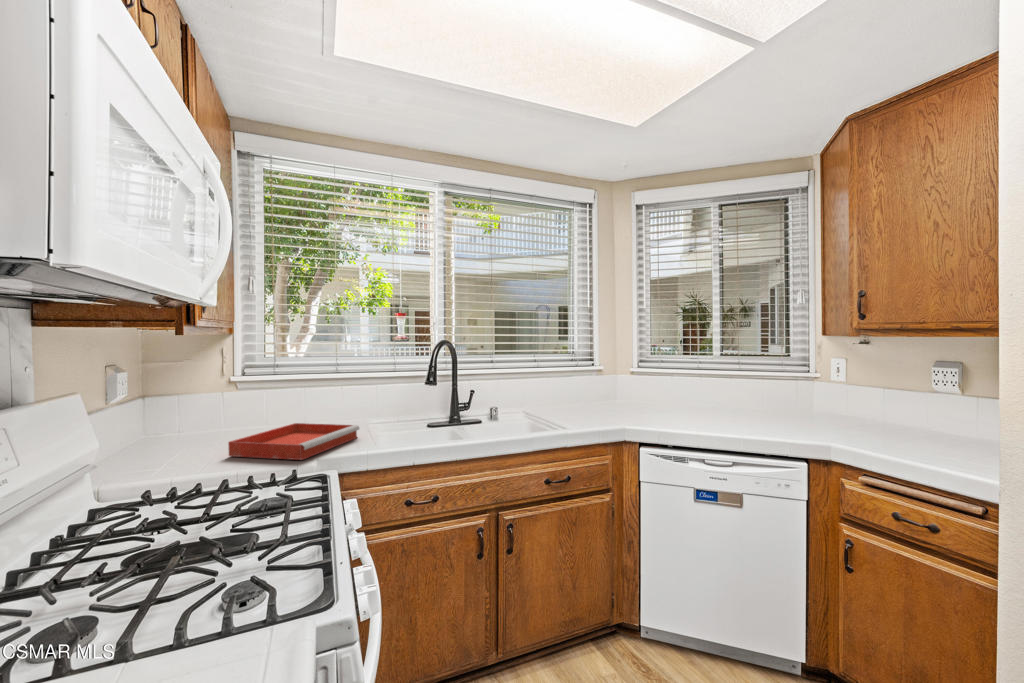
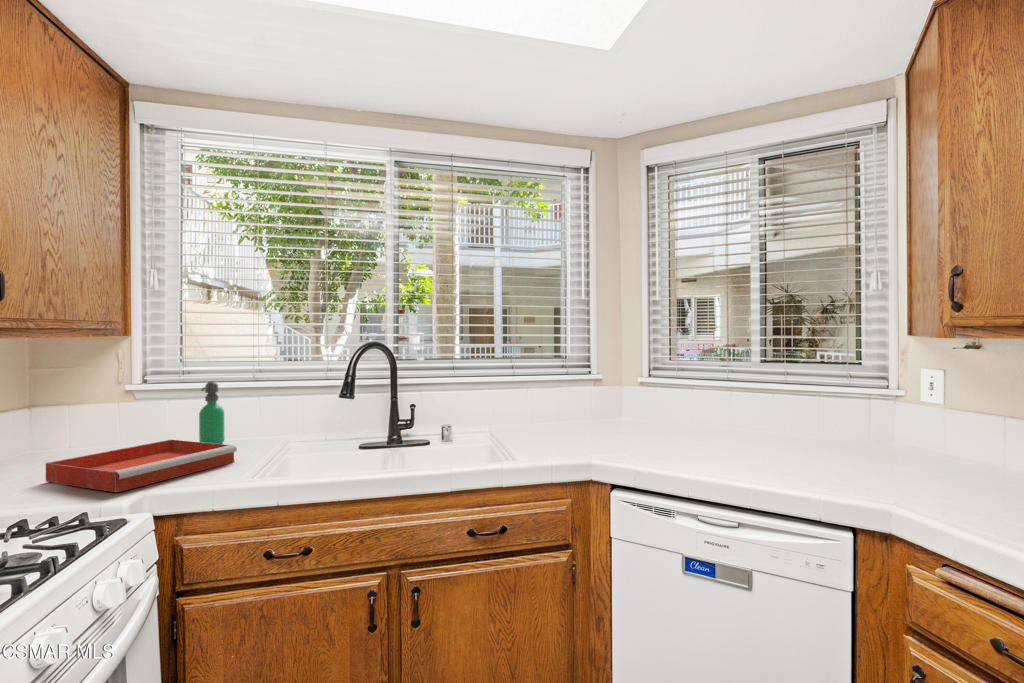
soap dispenser: none [308,376,328,428] -> present [199,381,224,444]

